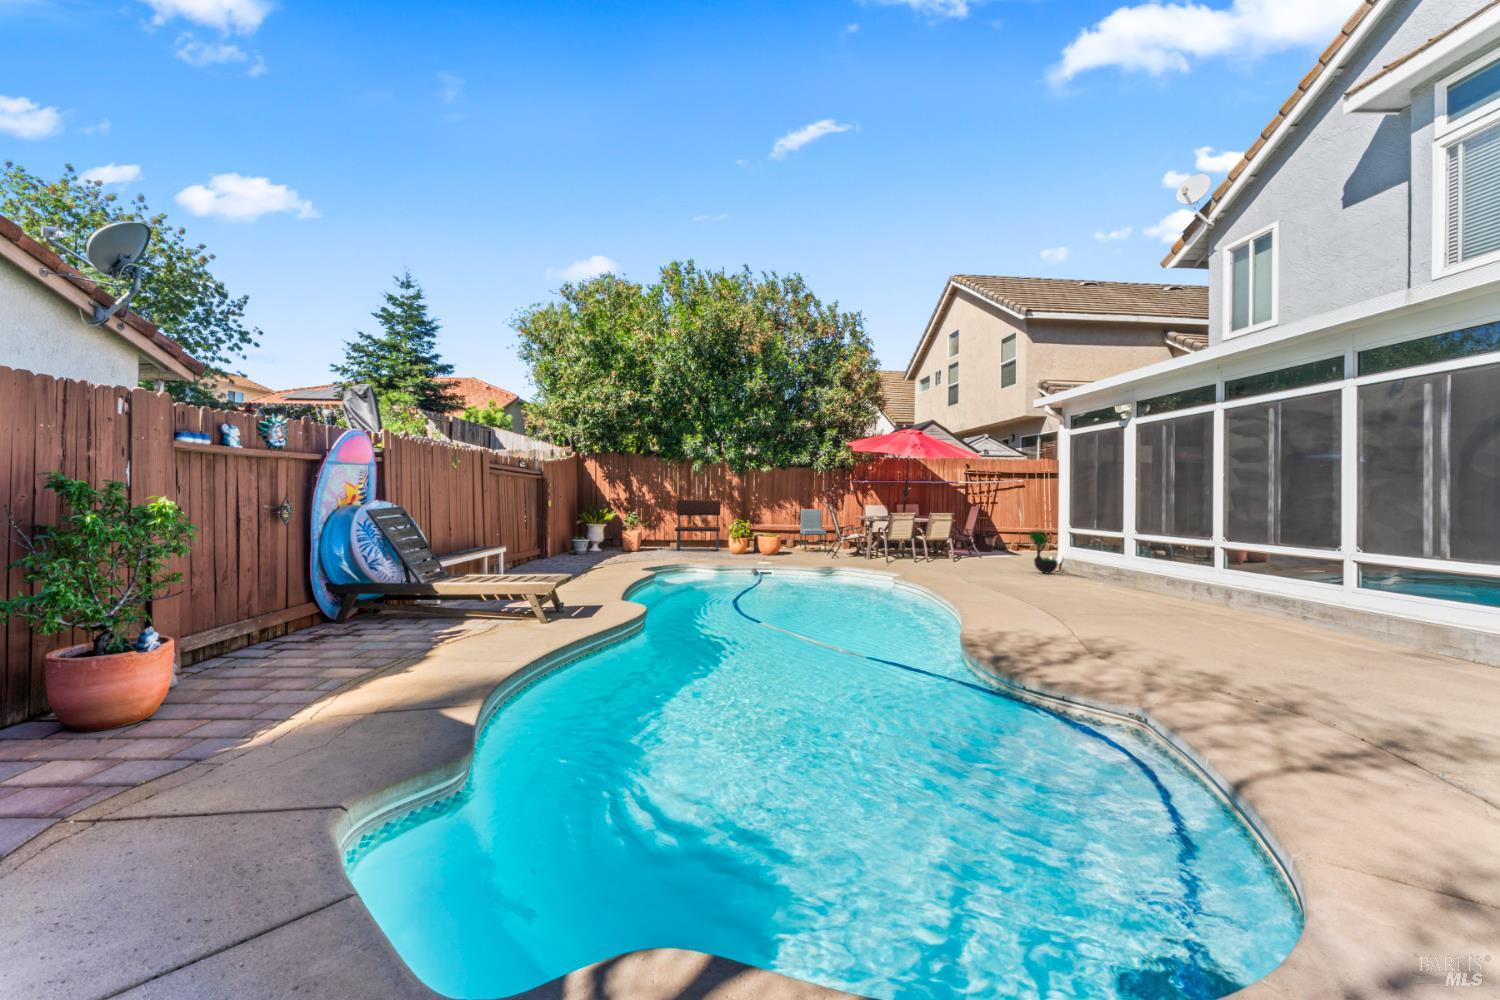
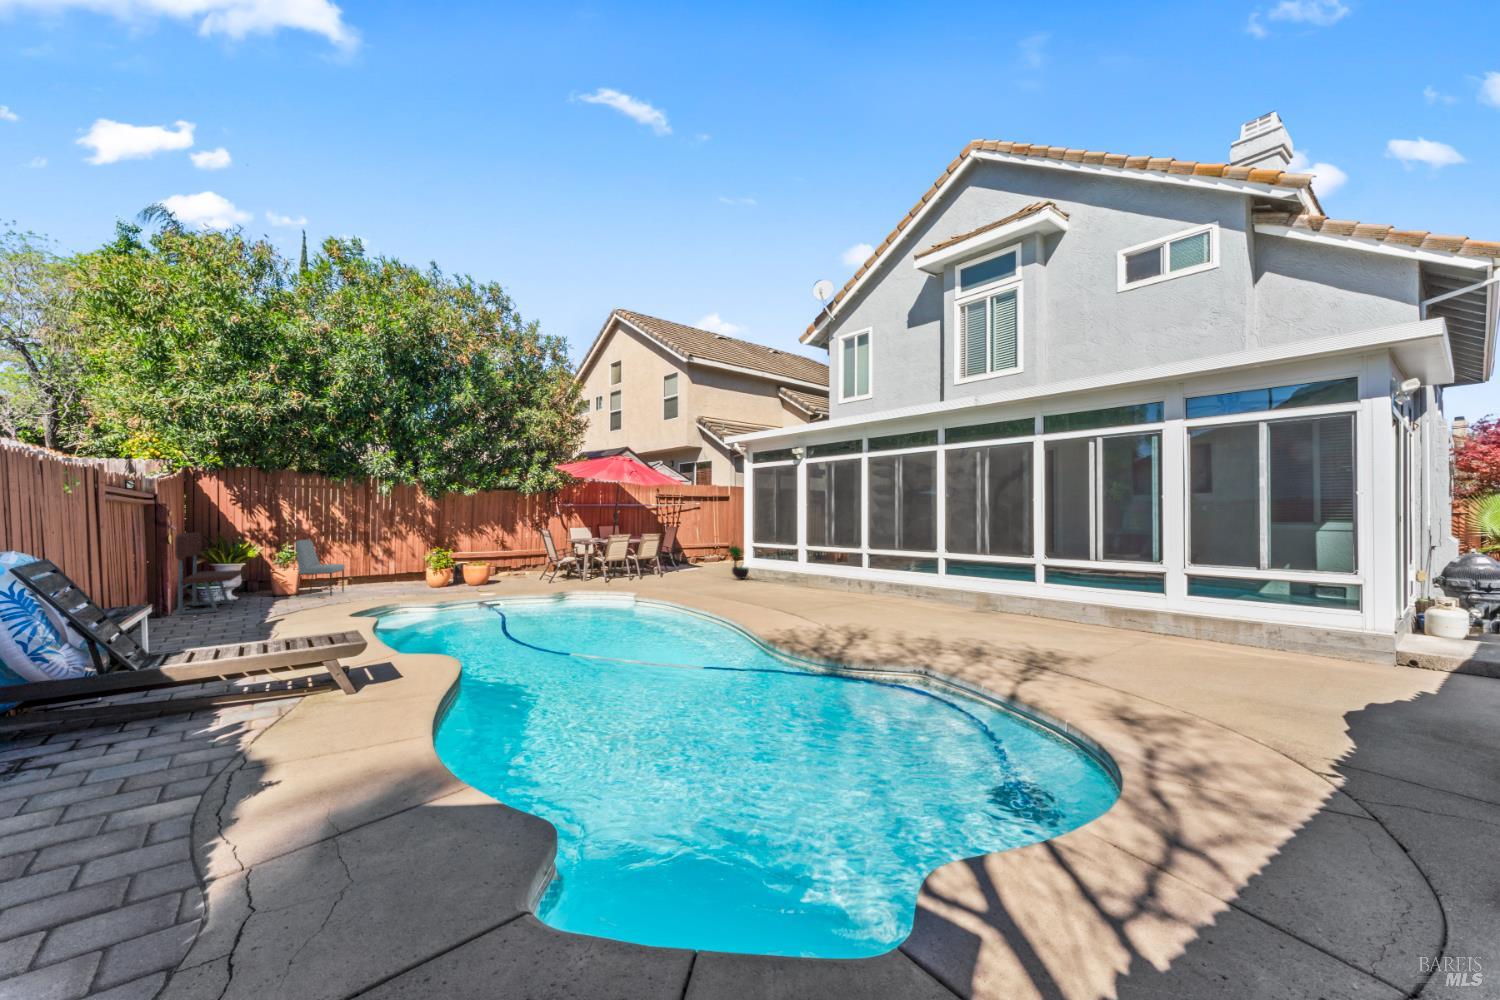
bench: present [675,500,720,551] -> present [175,533,242,615]
chair: present [800,509,826,552] -> present [296,540,345,596]

